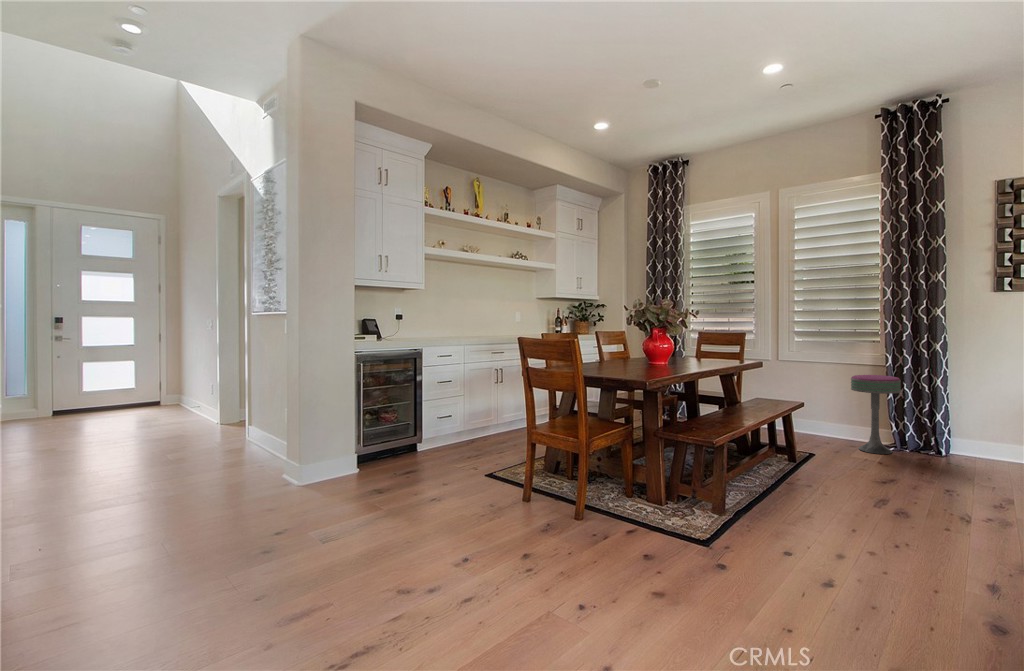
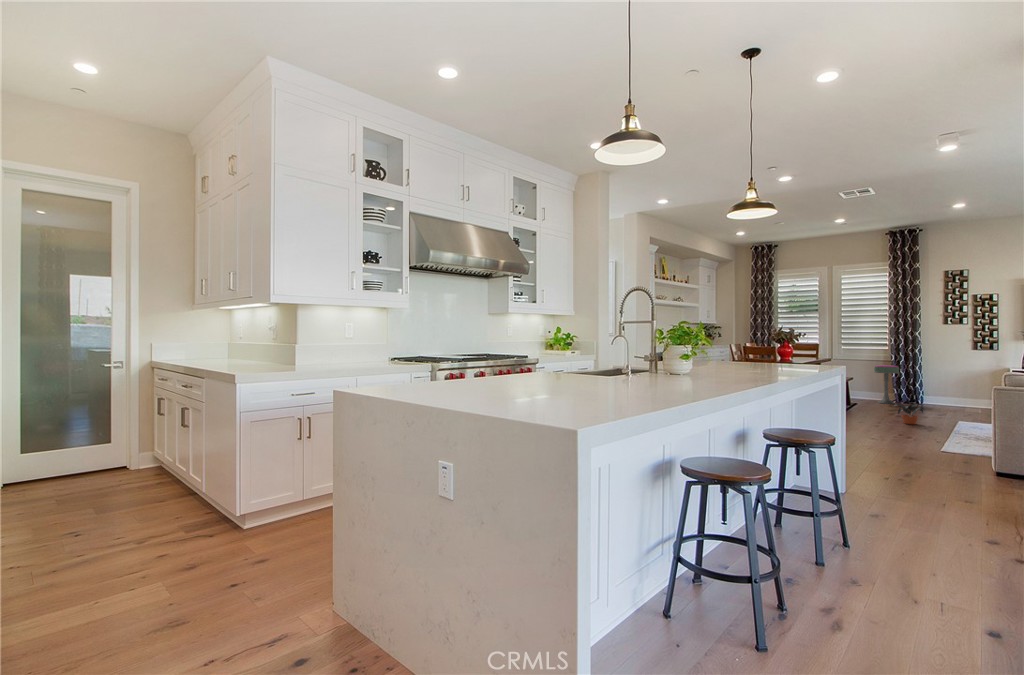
potted plant: none [871,504,961,569] -> present [894,403,923,424]

